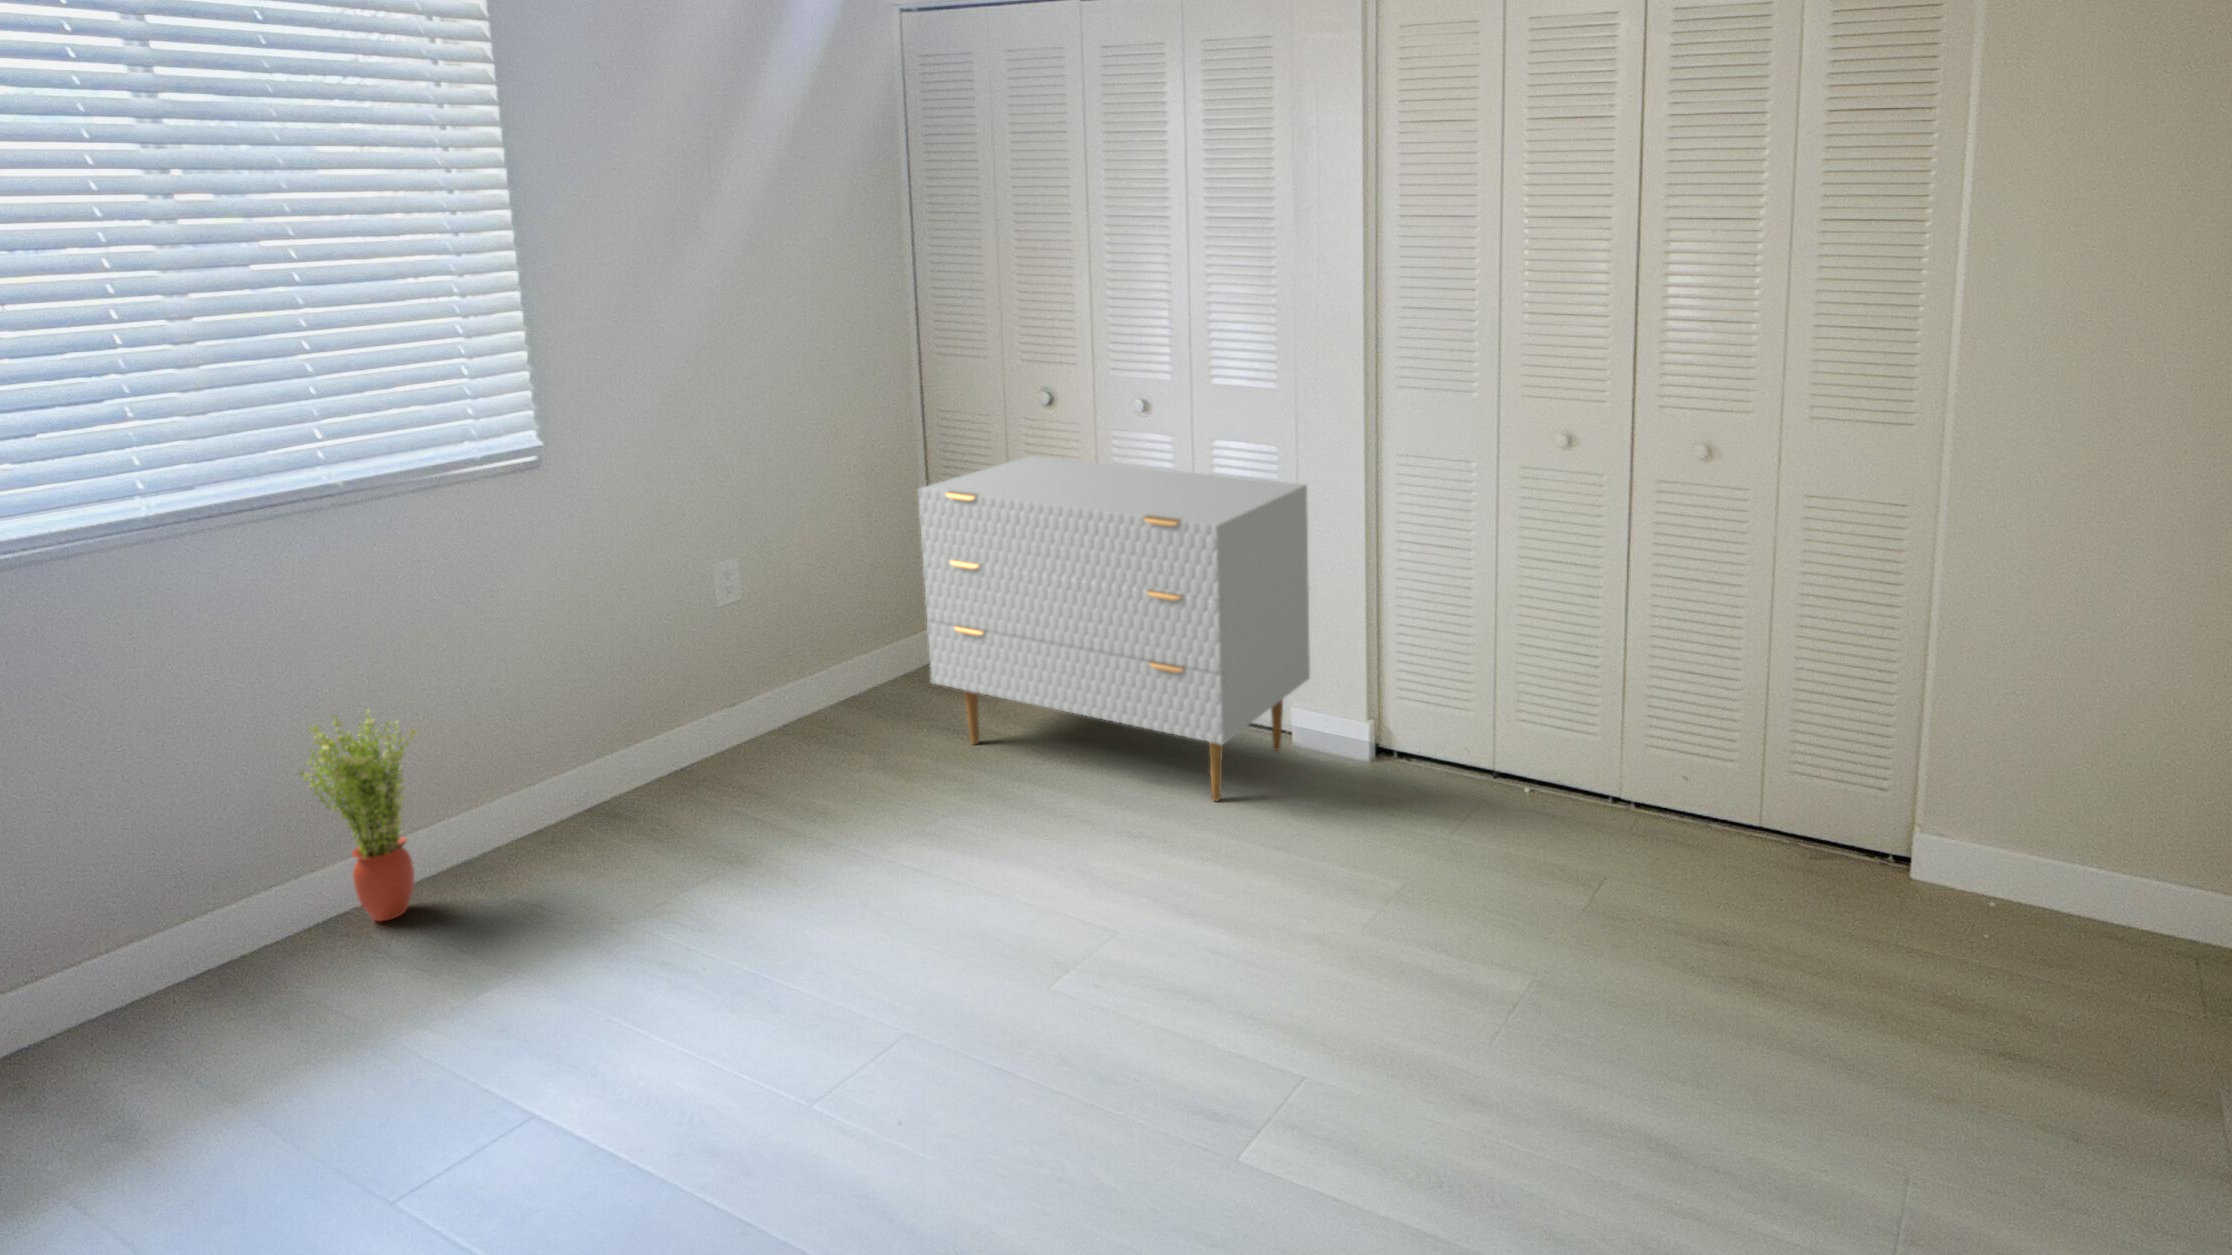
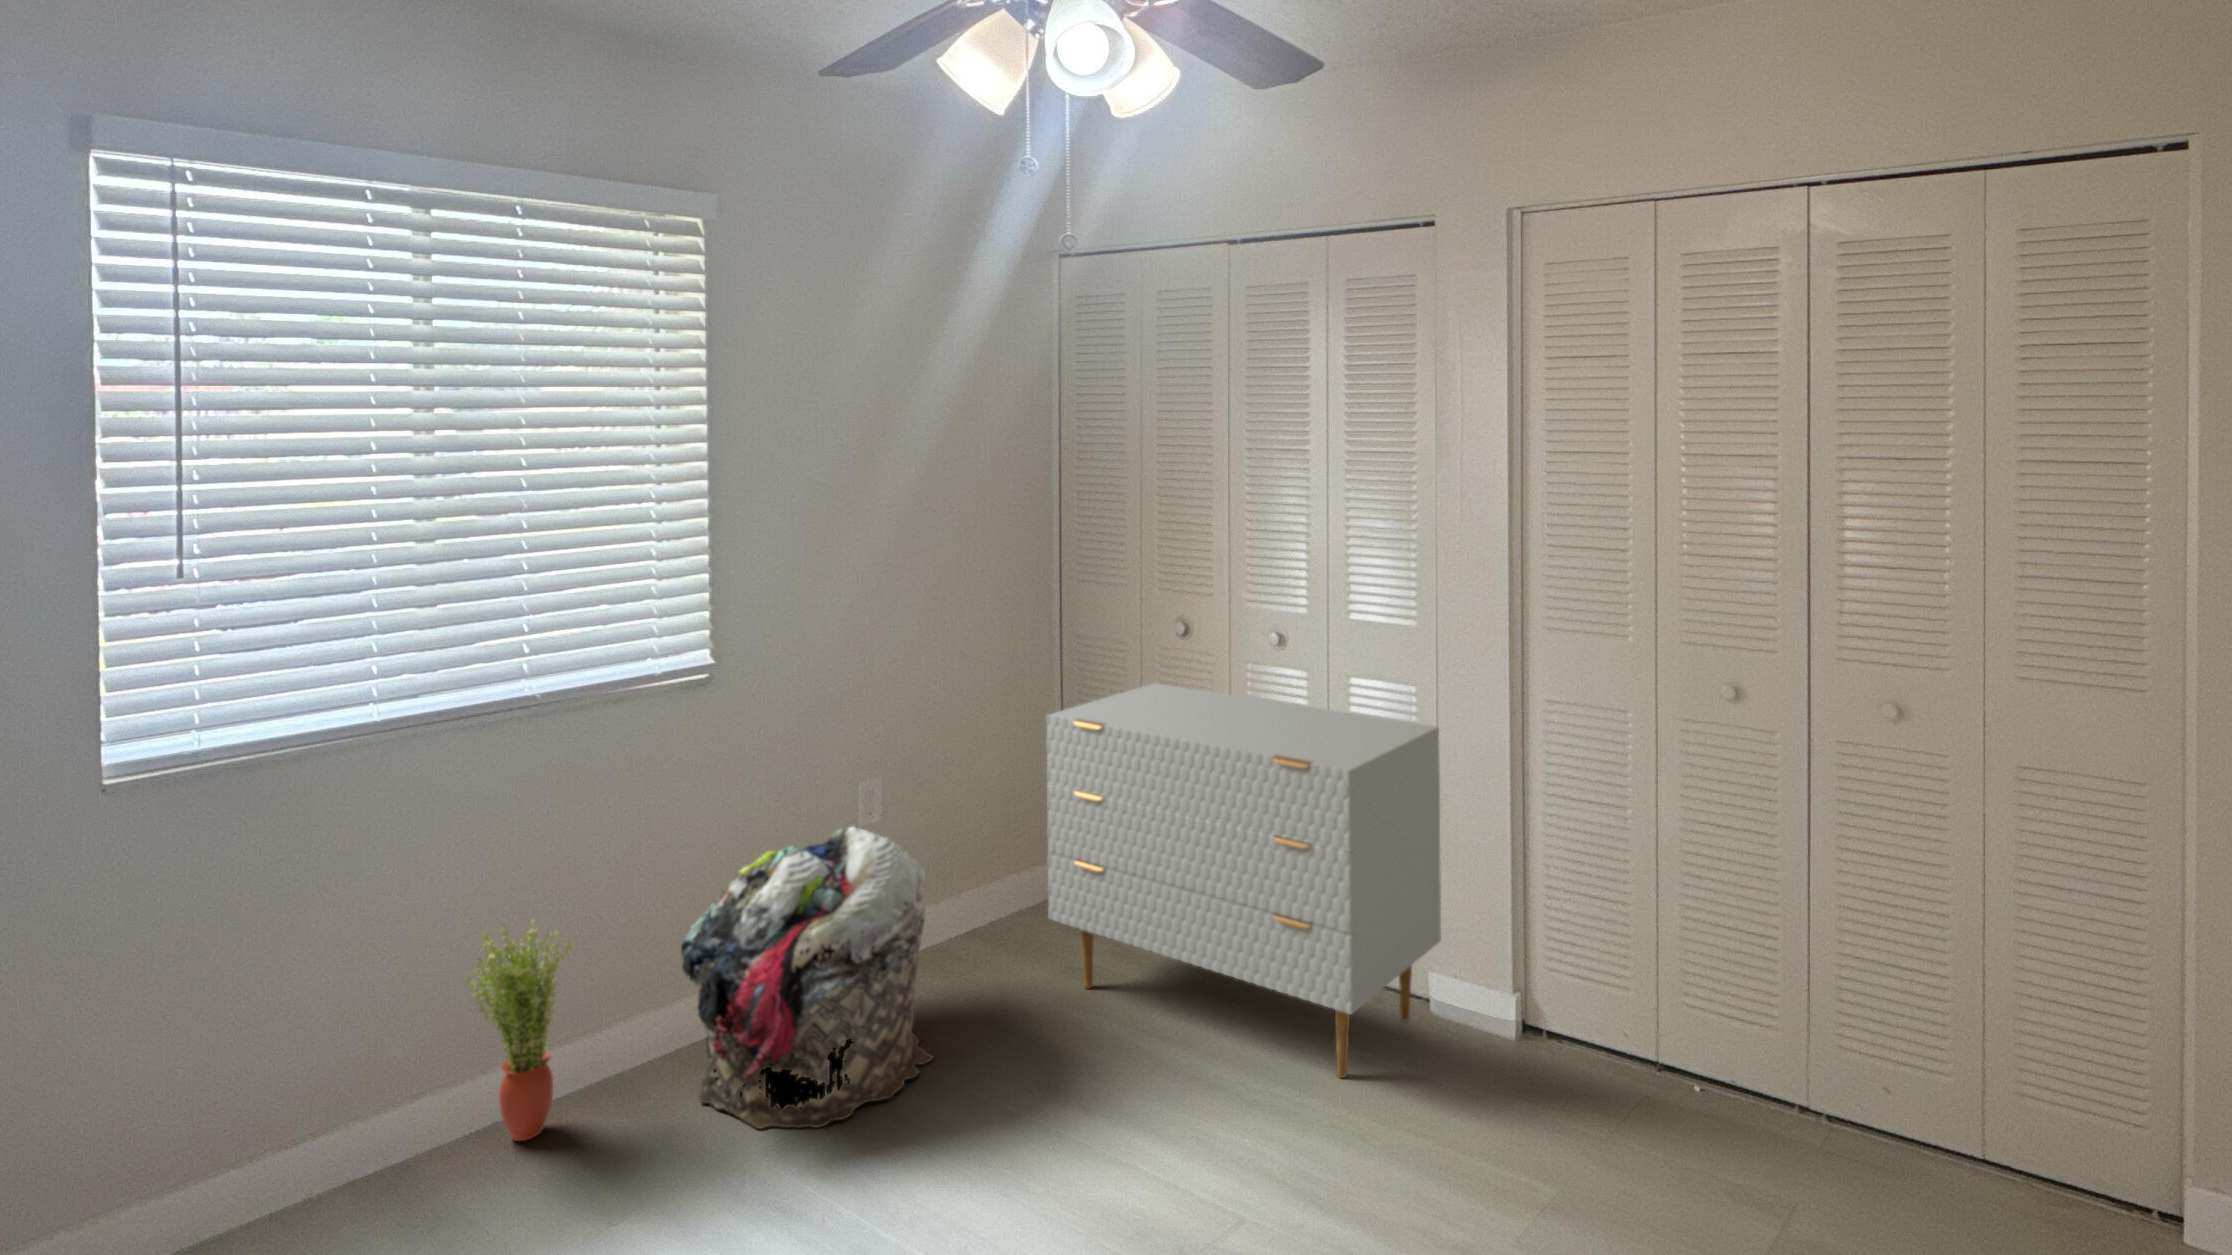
laundry basket: none [540,604,821,890] -> present [681,827,934,1129]

